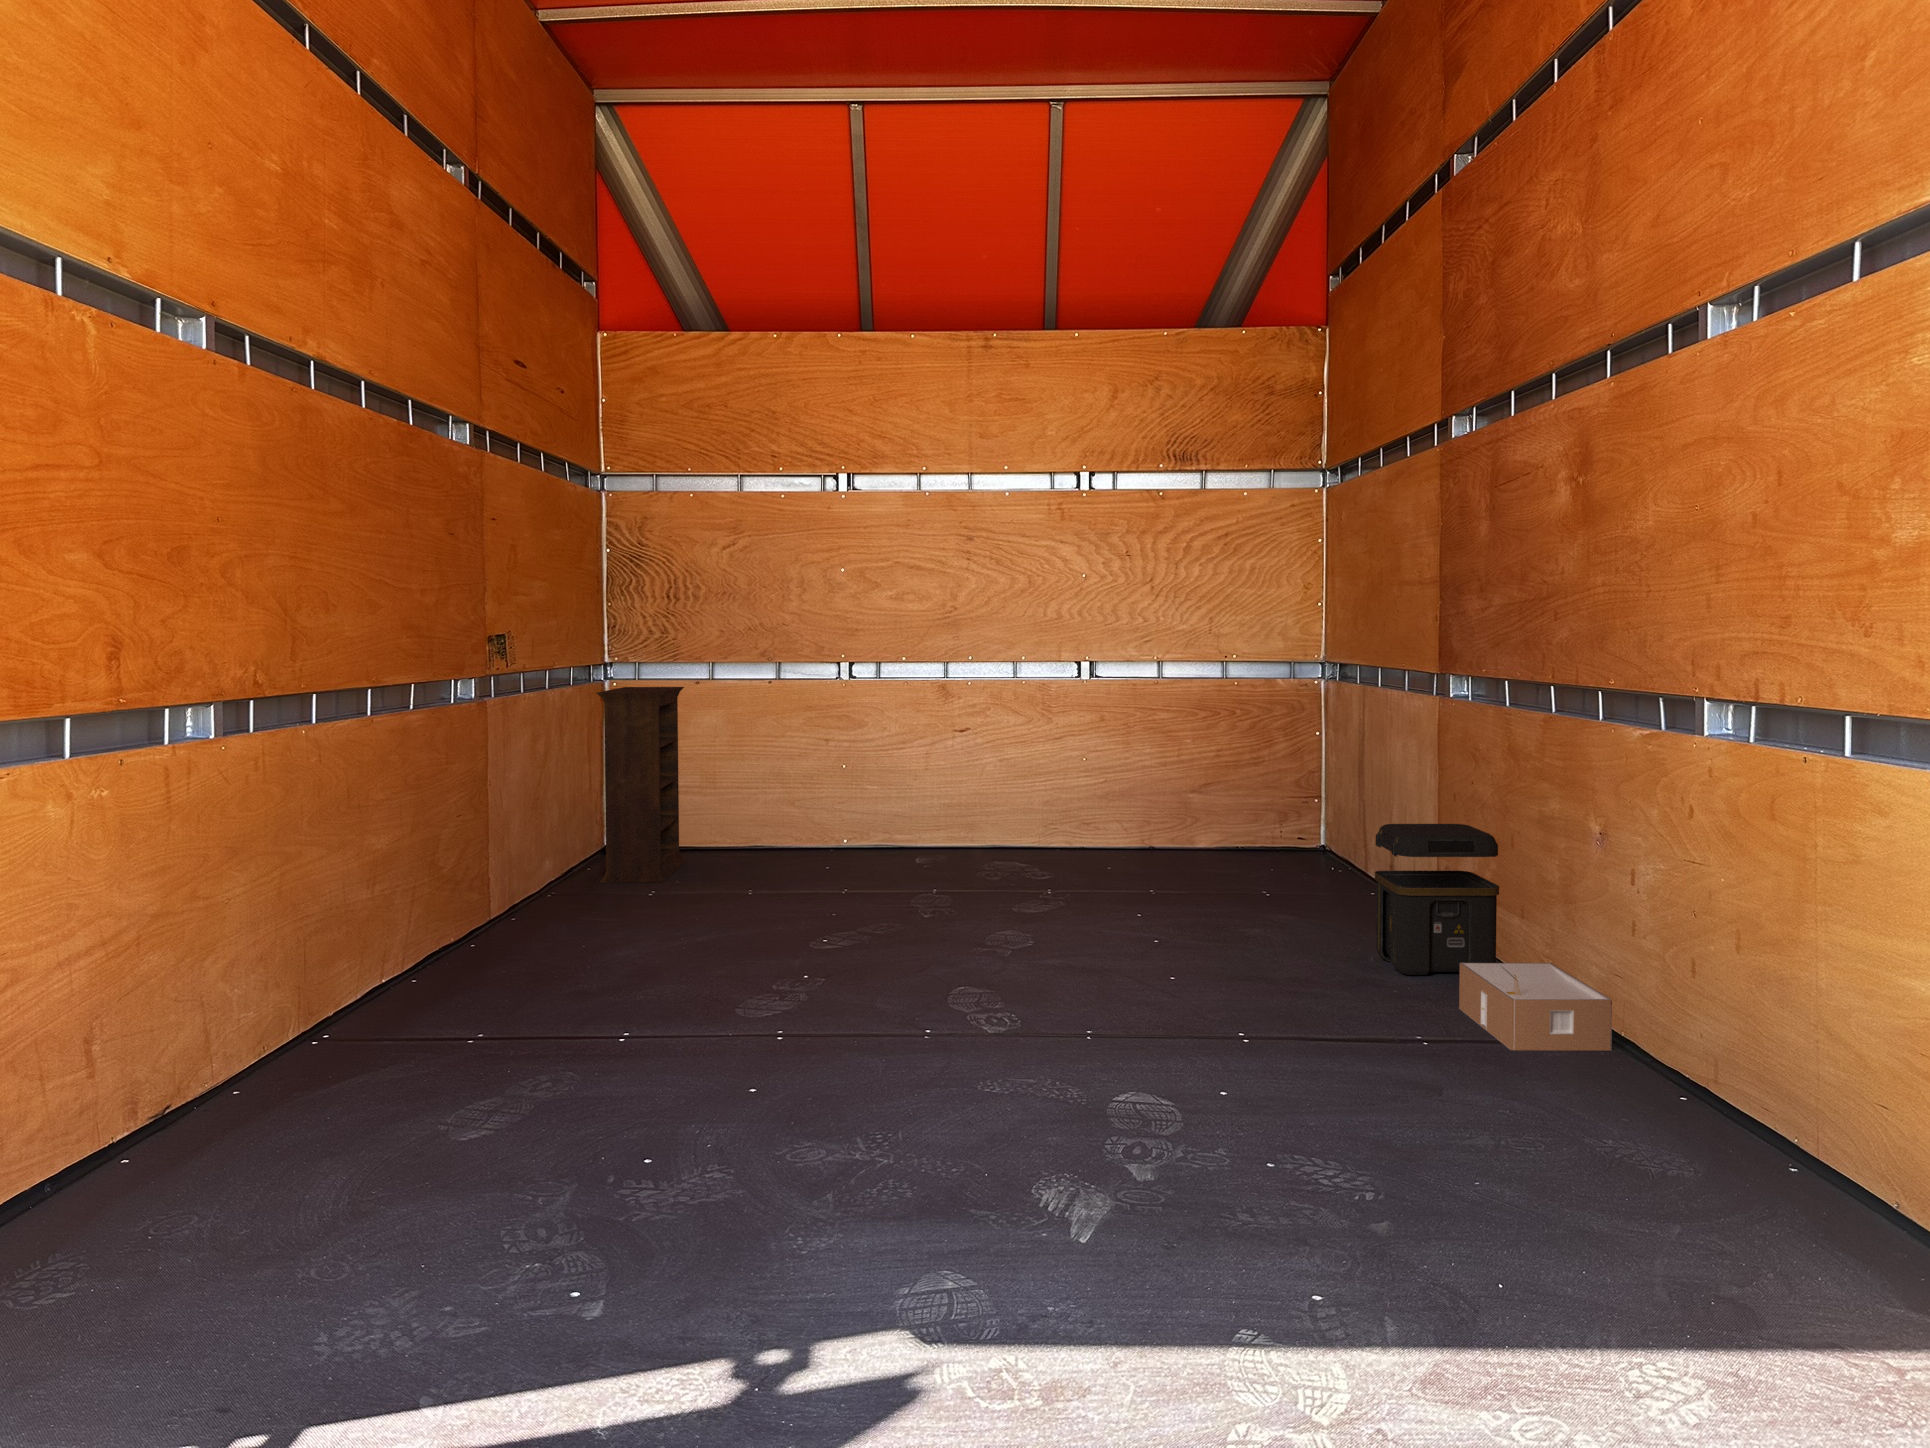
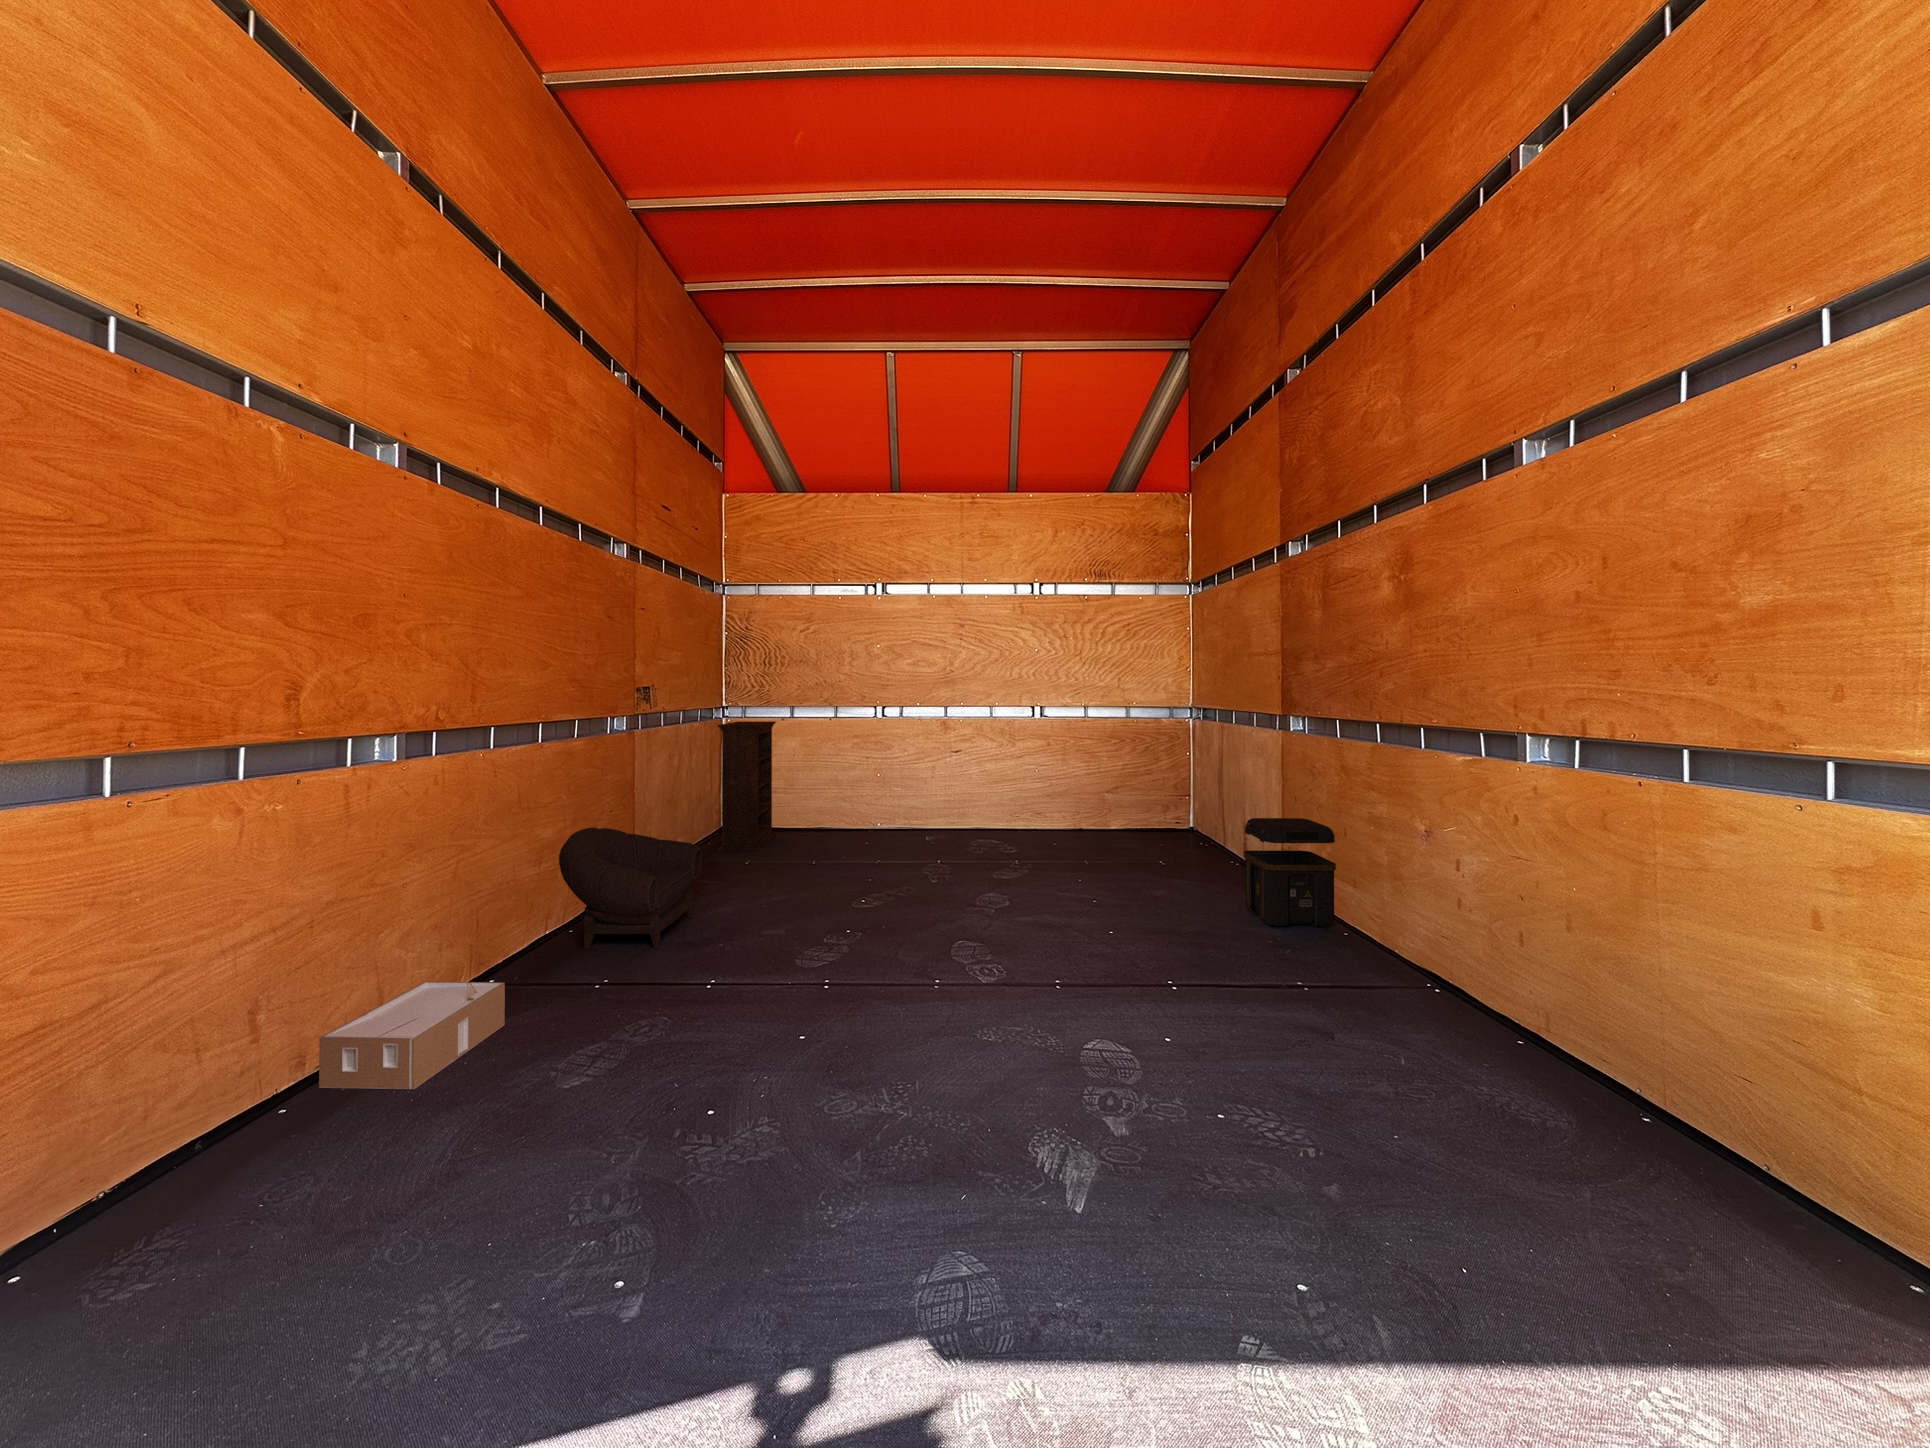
armchair: none [398,837,592,1002] -> present [559,828,702,949]
cardboard box: present [1459,963,1612,1051] -> present [319,982,505,1089]

